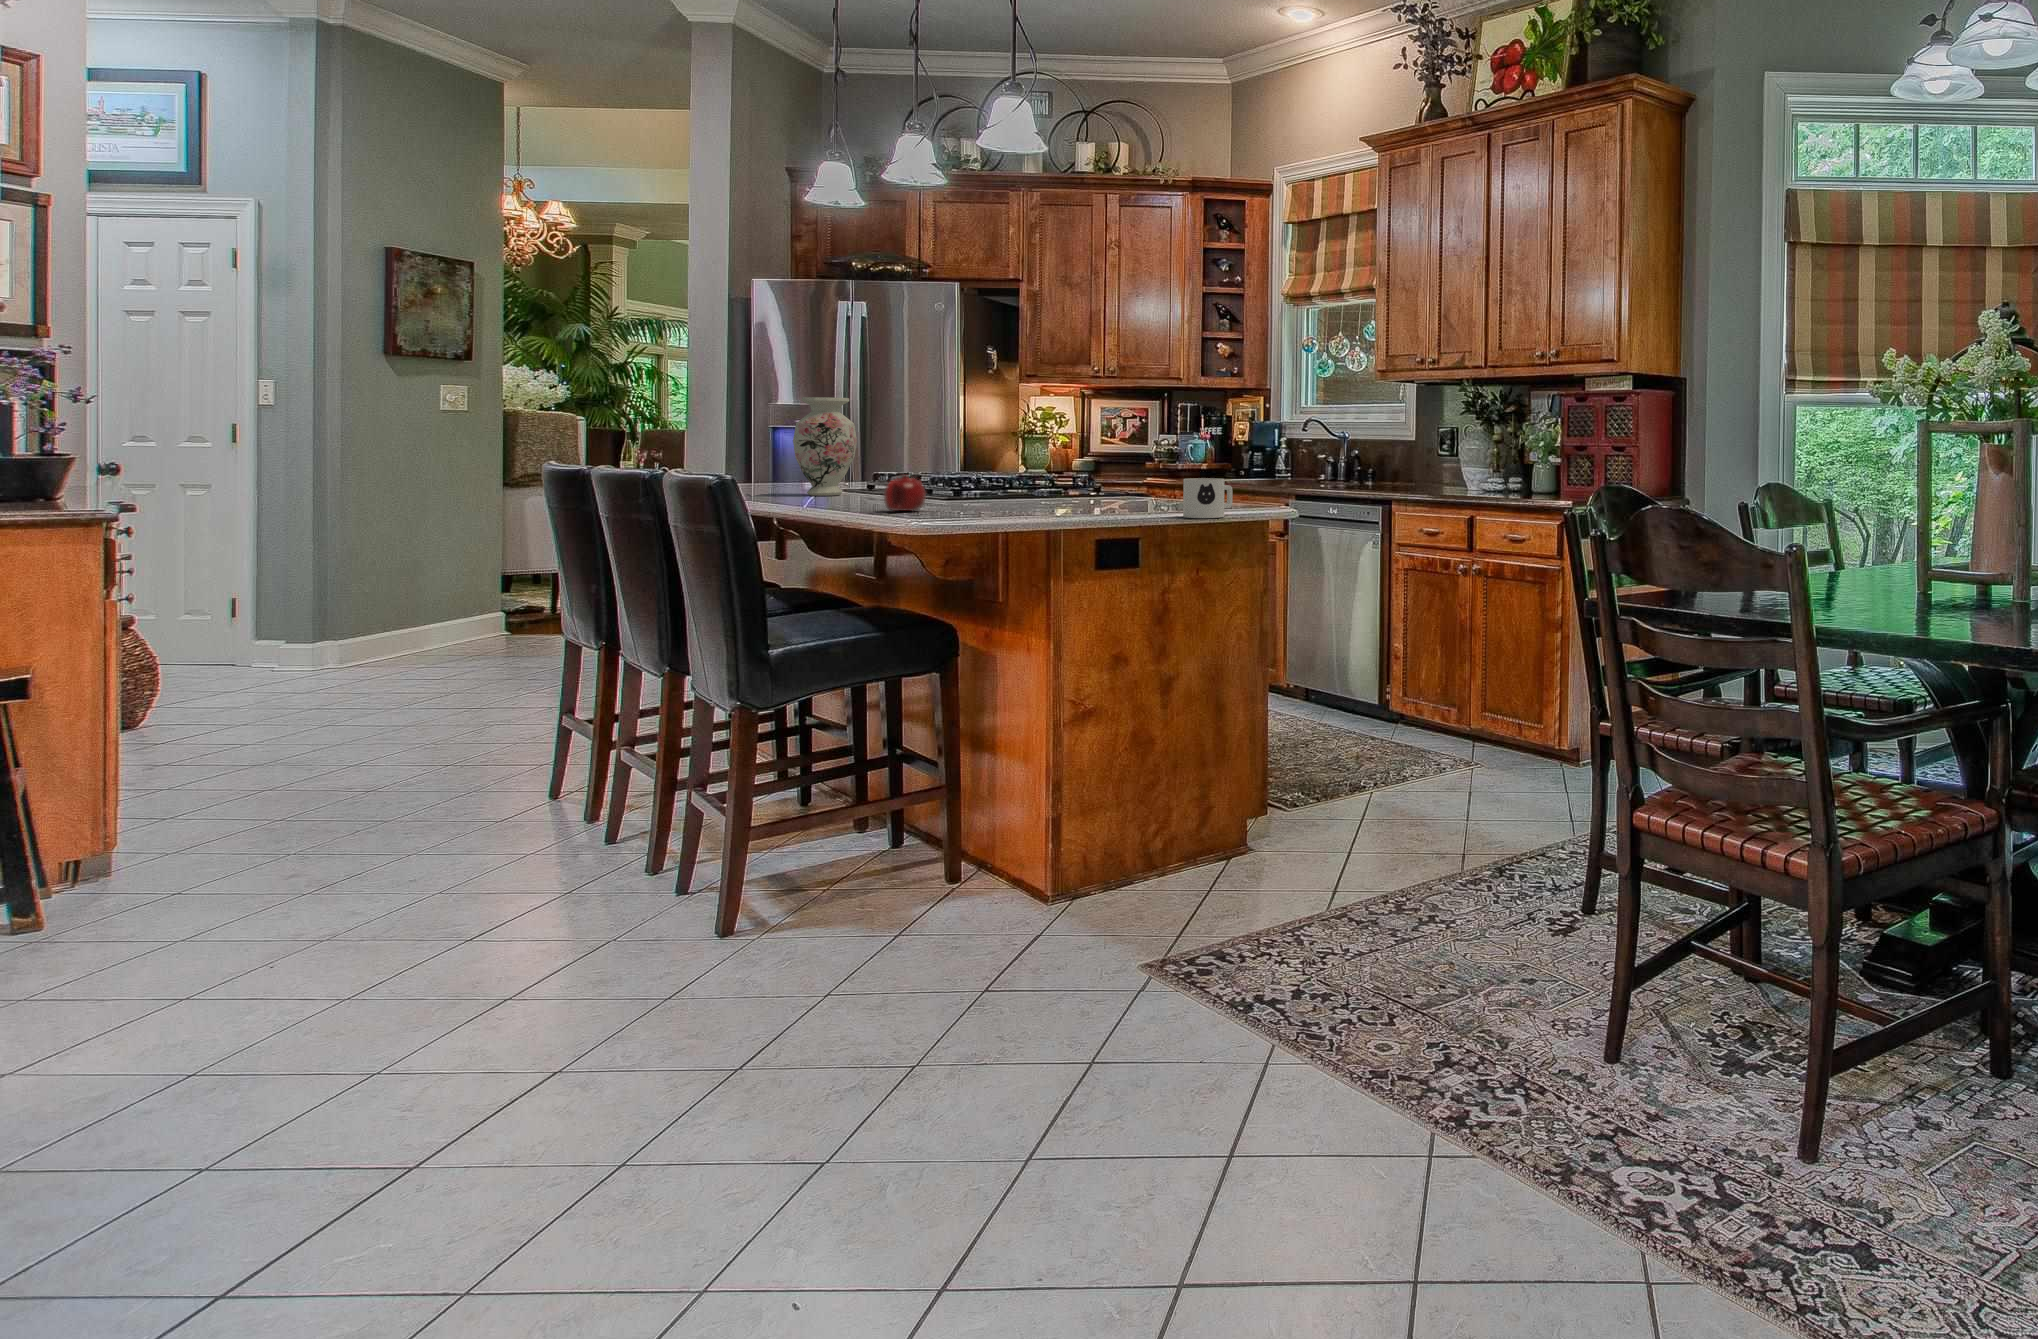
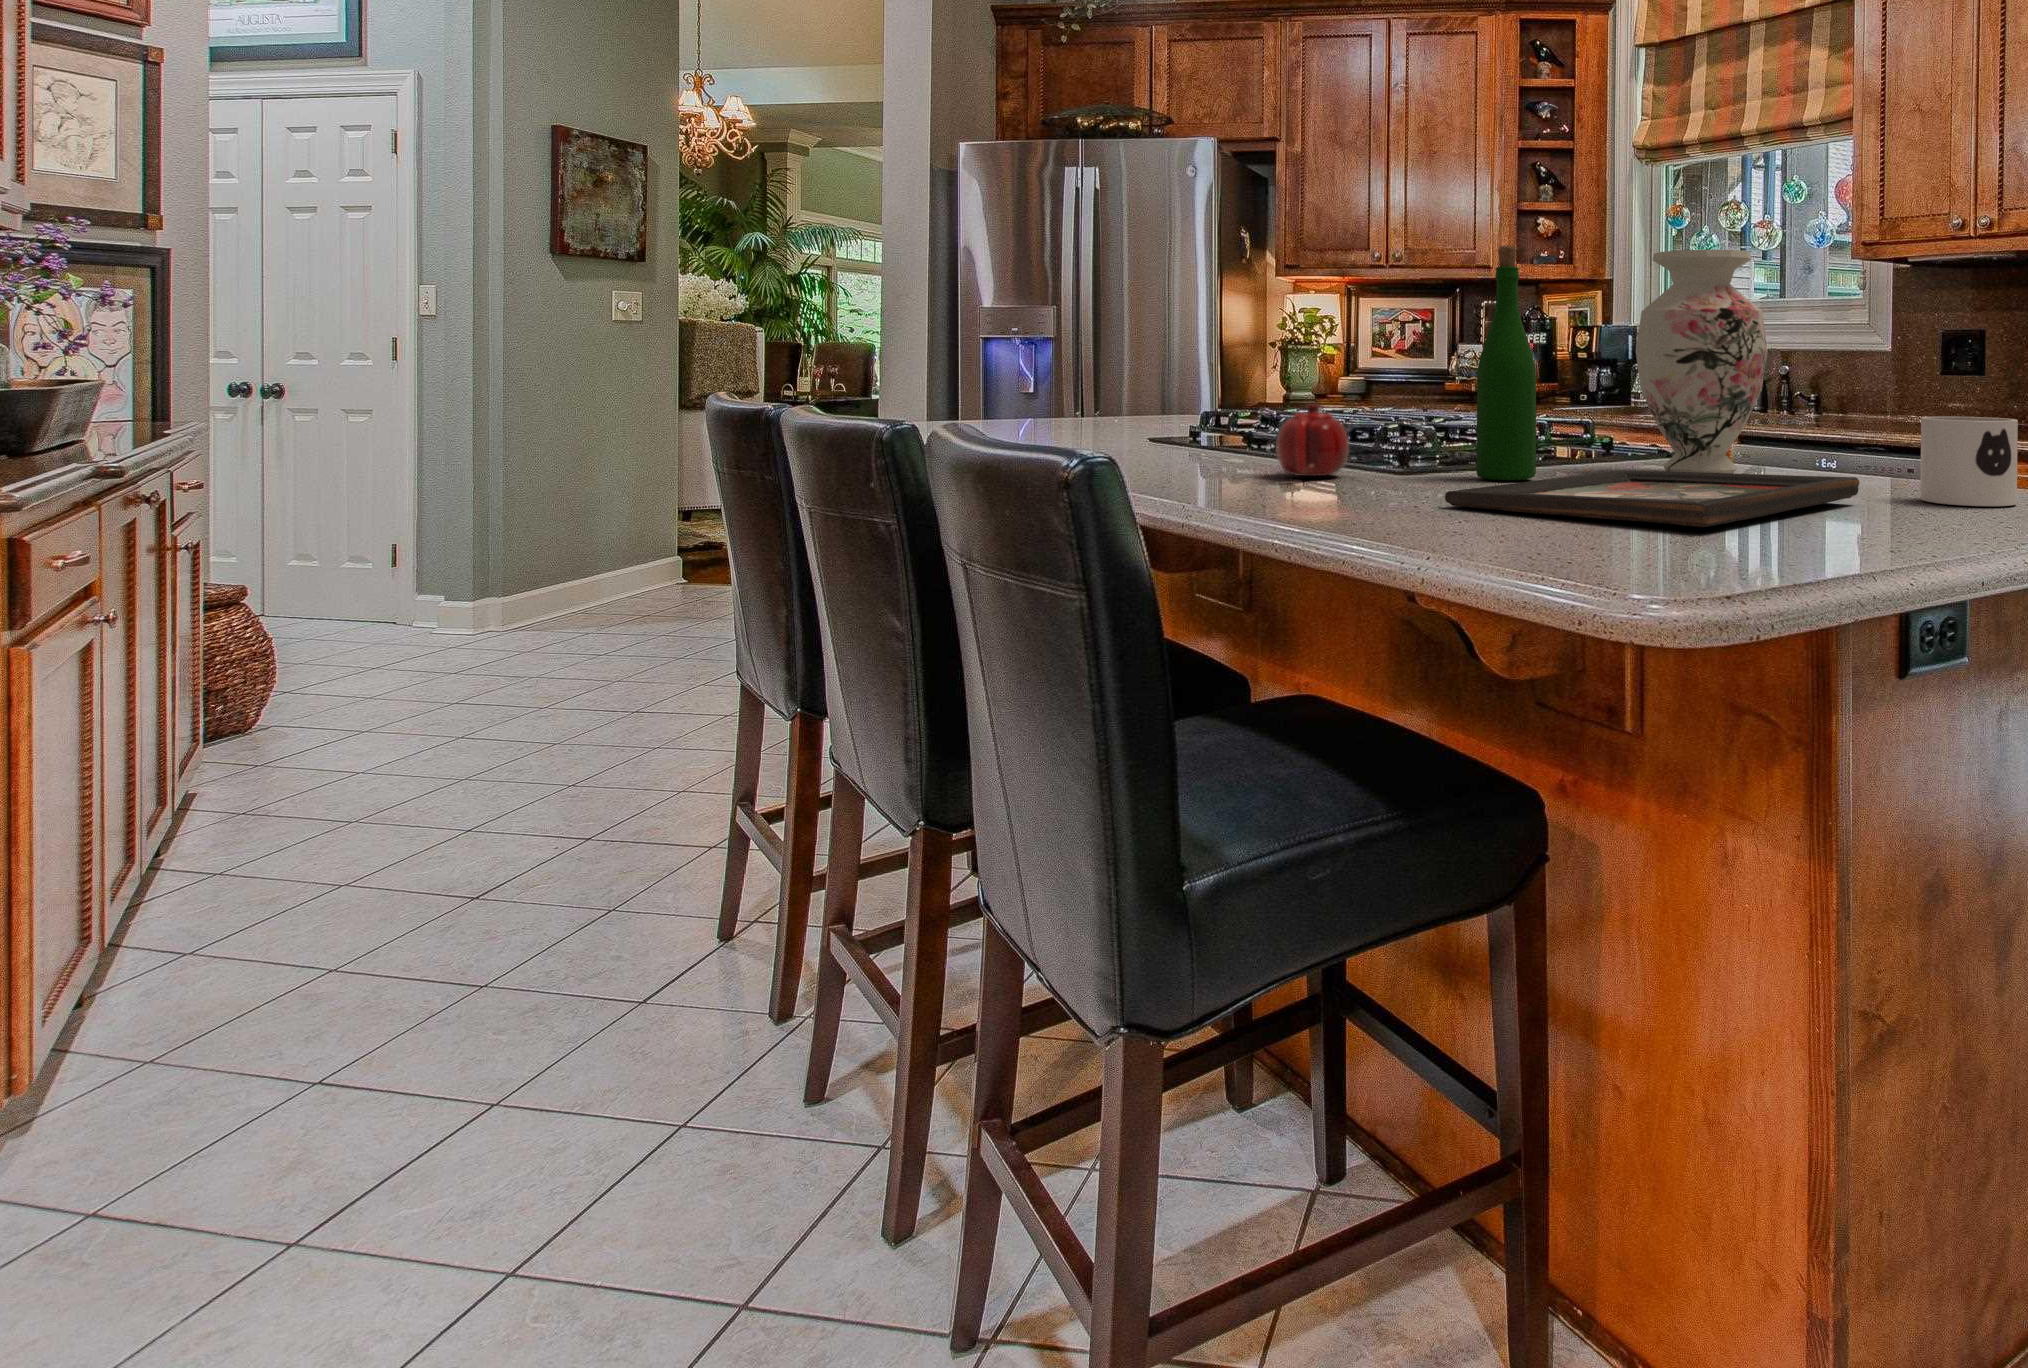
wine bottle: none [993,393,1026,512] -> present [1476,245,1536,481]
vase: present [793,397,857,496] -> present [1636,249,1768,473]
decorative tray: none [936,506,1146,523] -> present [1445,471,1859,527]

